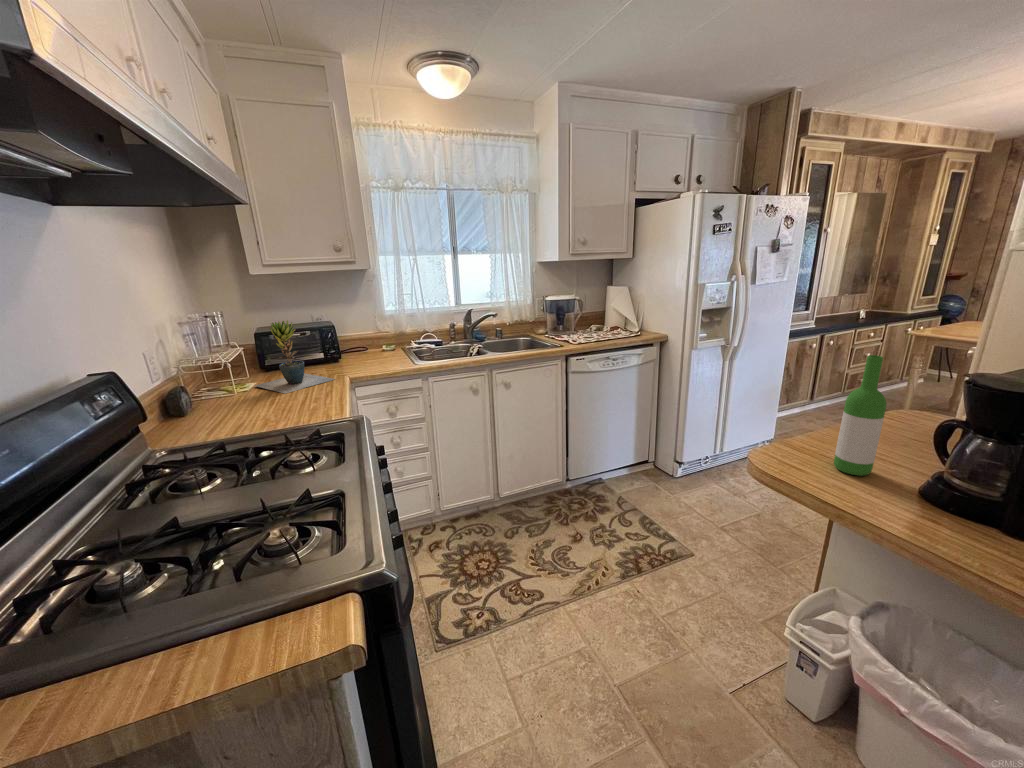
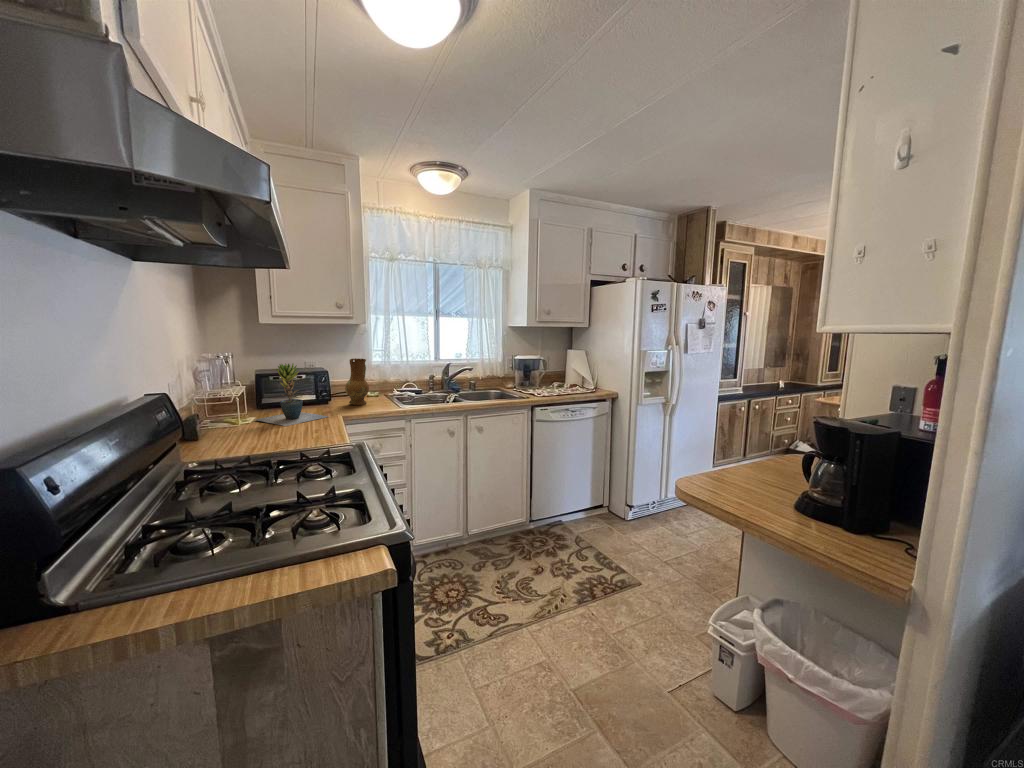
ceramic jug: none [355,309,381,362] -> present [345,358,369,405]
wine bottle: present [834,355,886,476] -> none [733,400,763,490]

